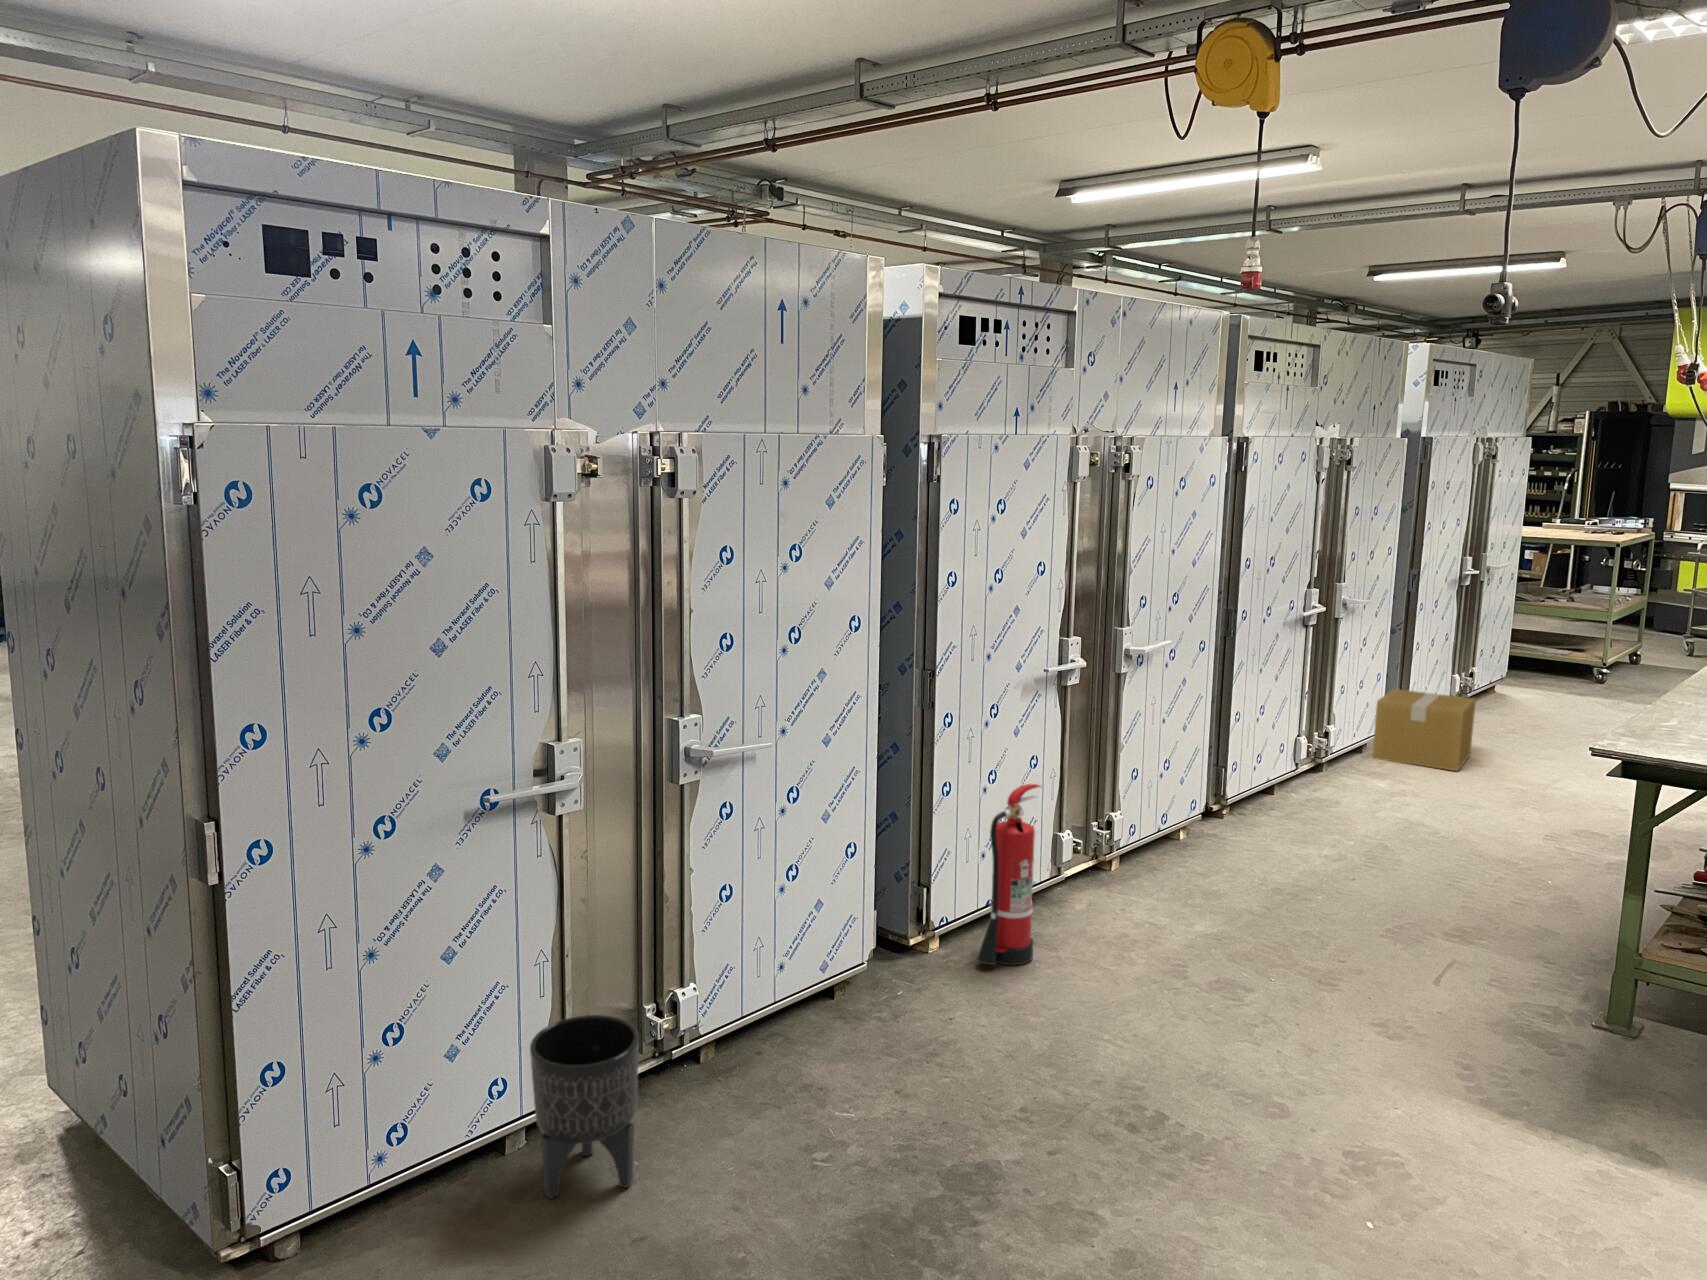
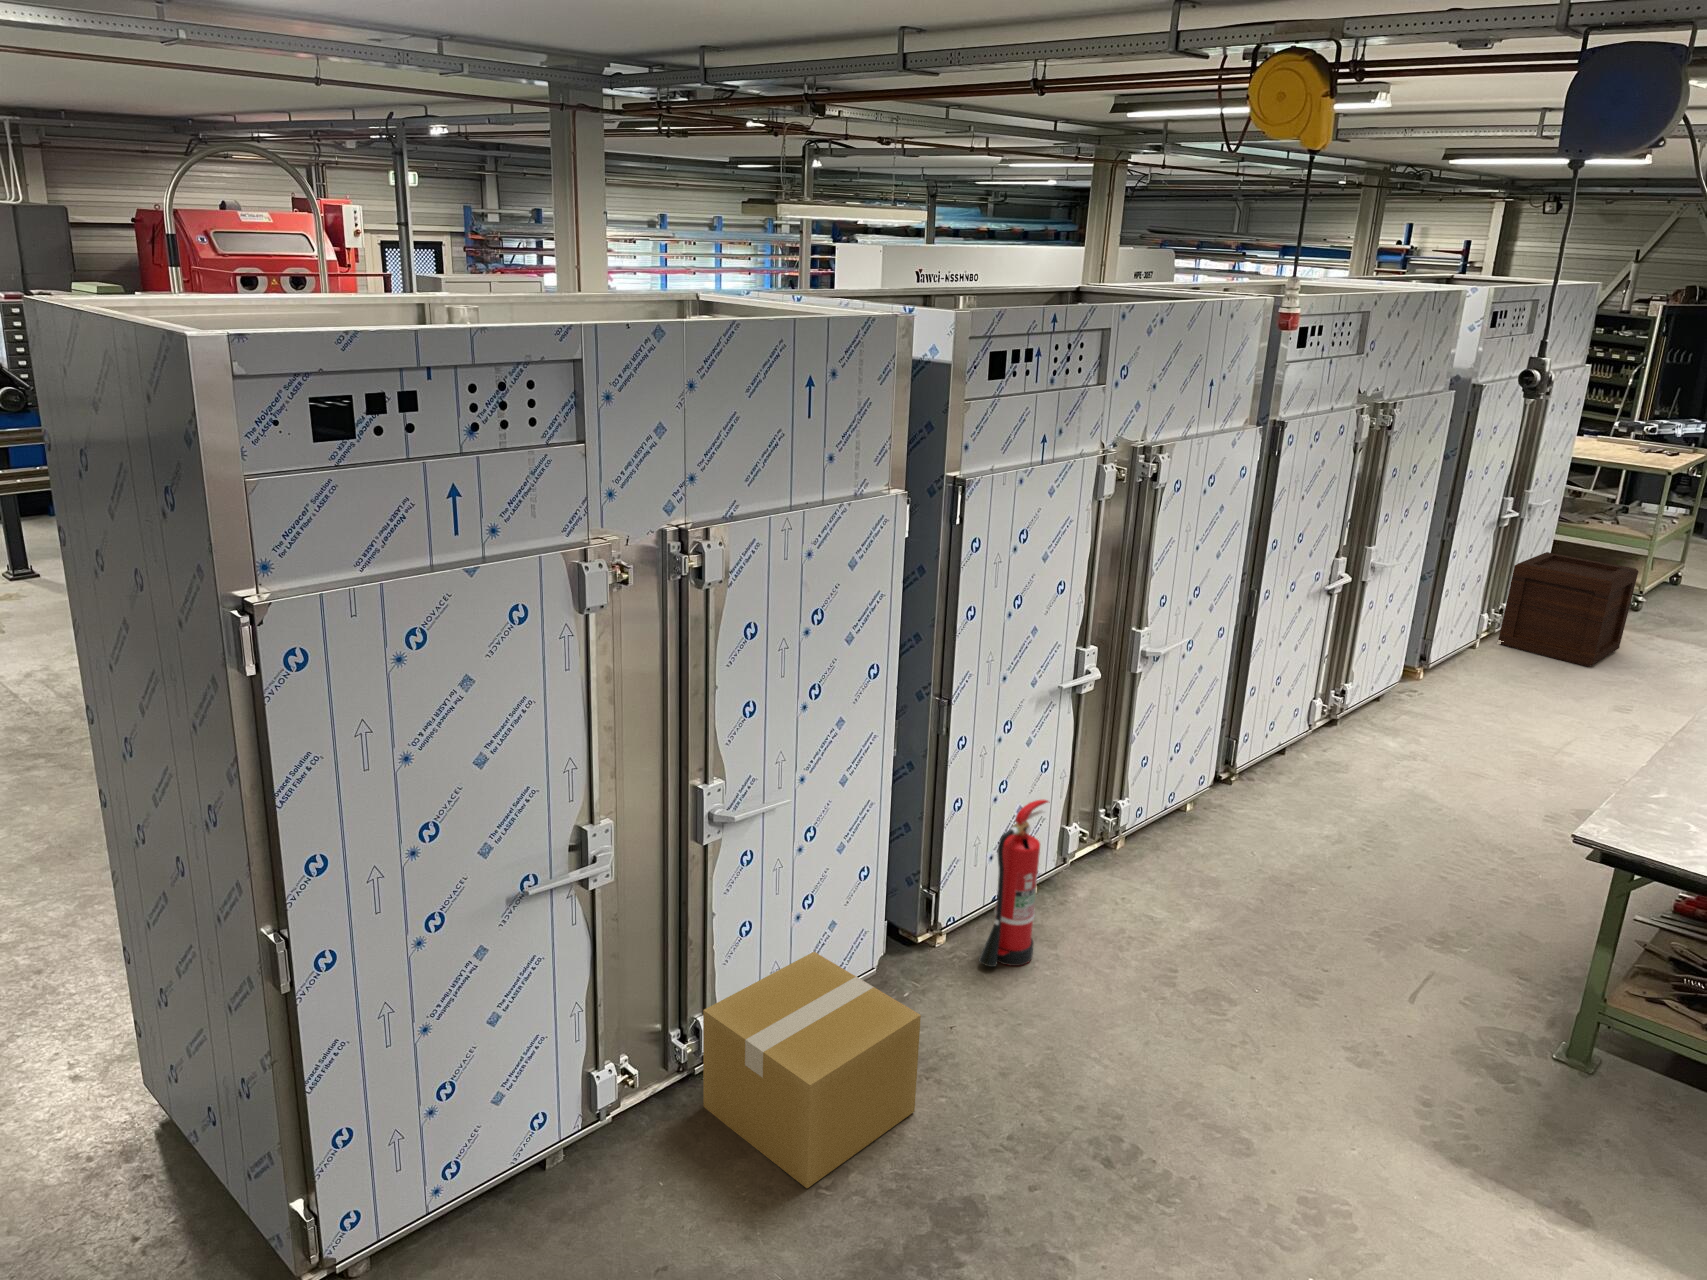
wooden crate: none [1472,616,1601,721] -> present [1498,552,1638,667]
cardboard box: present [1372,689,1476,771] -> present [703,952,921,1188]
planter: present [530,1015,639,1199] -> none [568,1058,665,1219]

